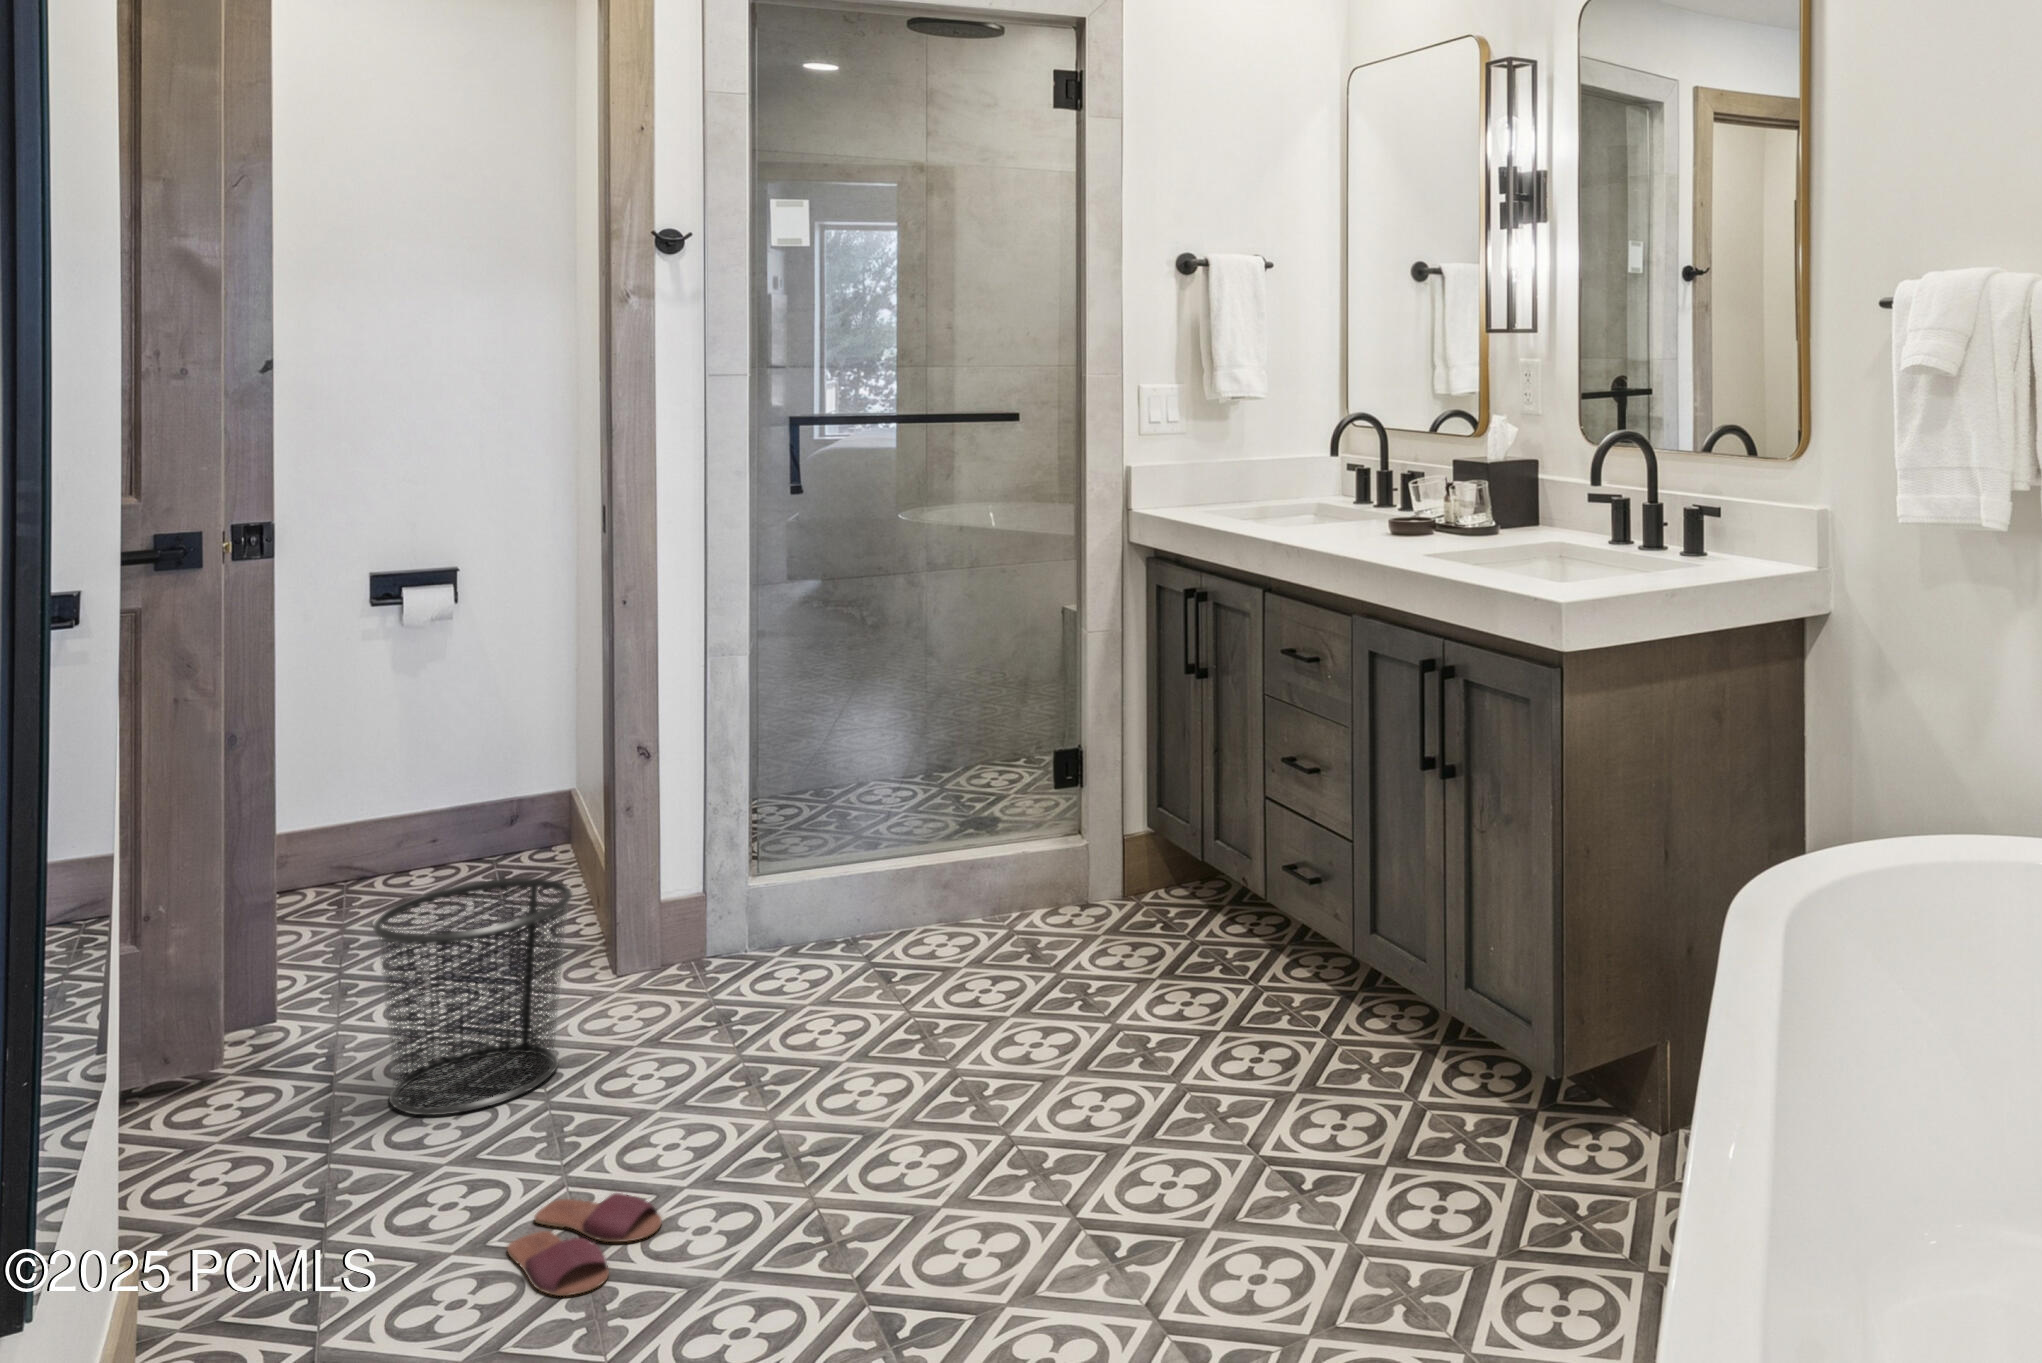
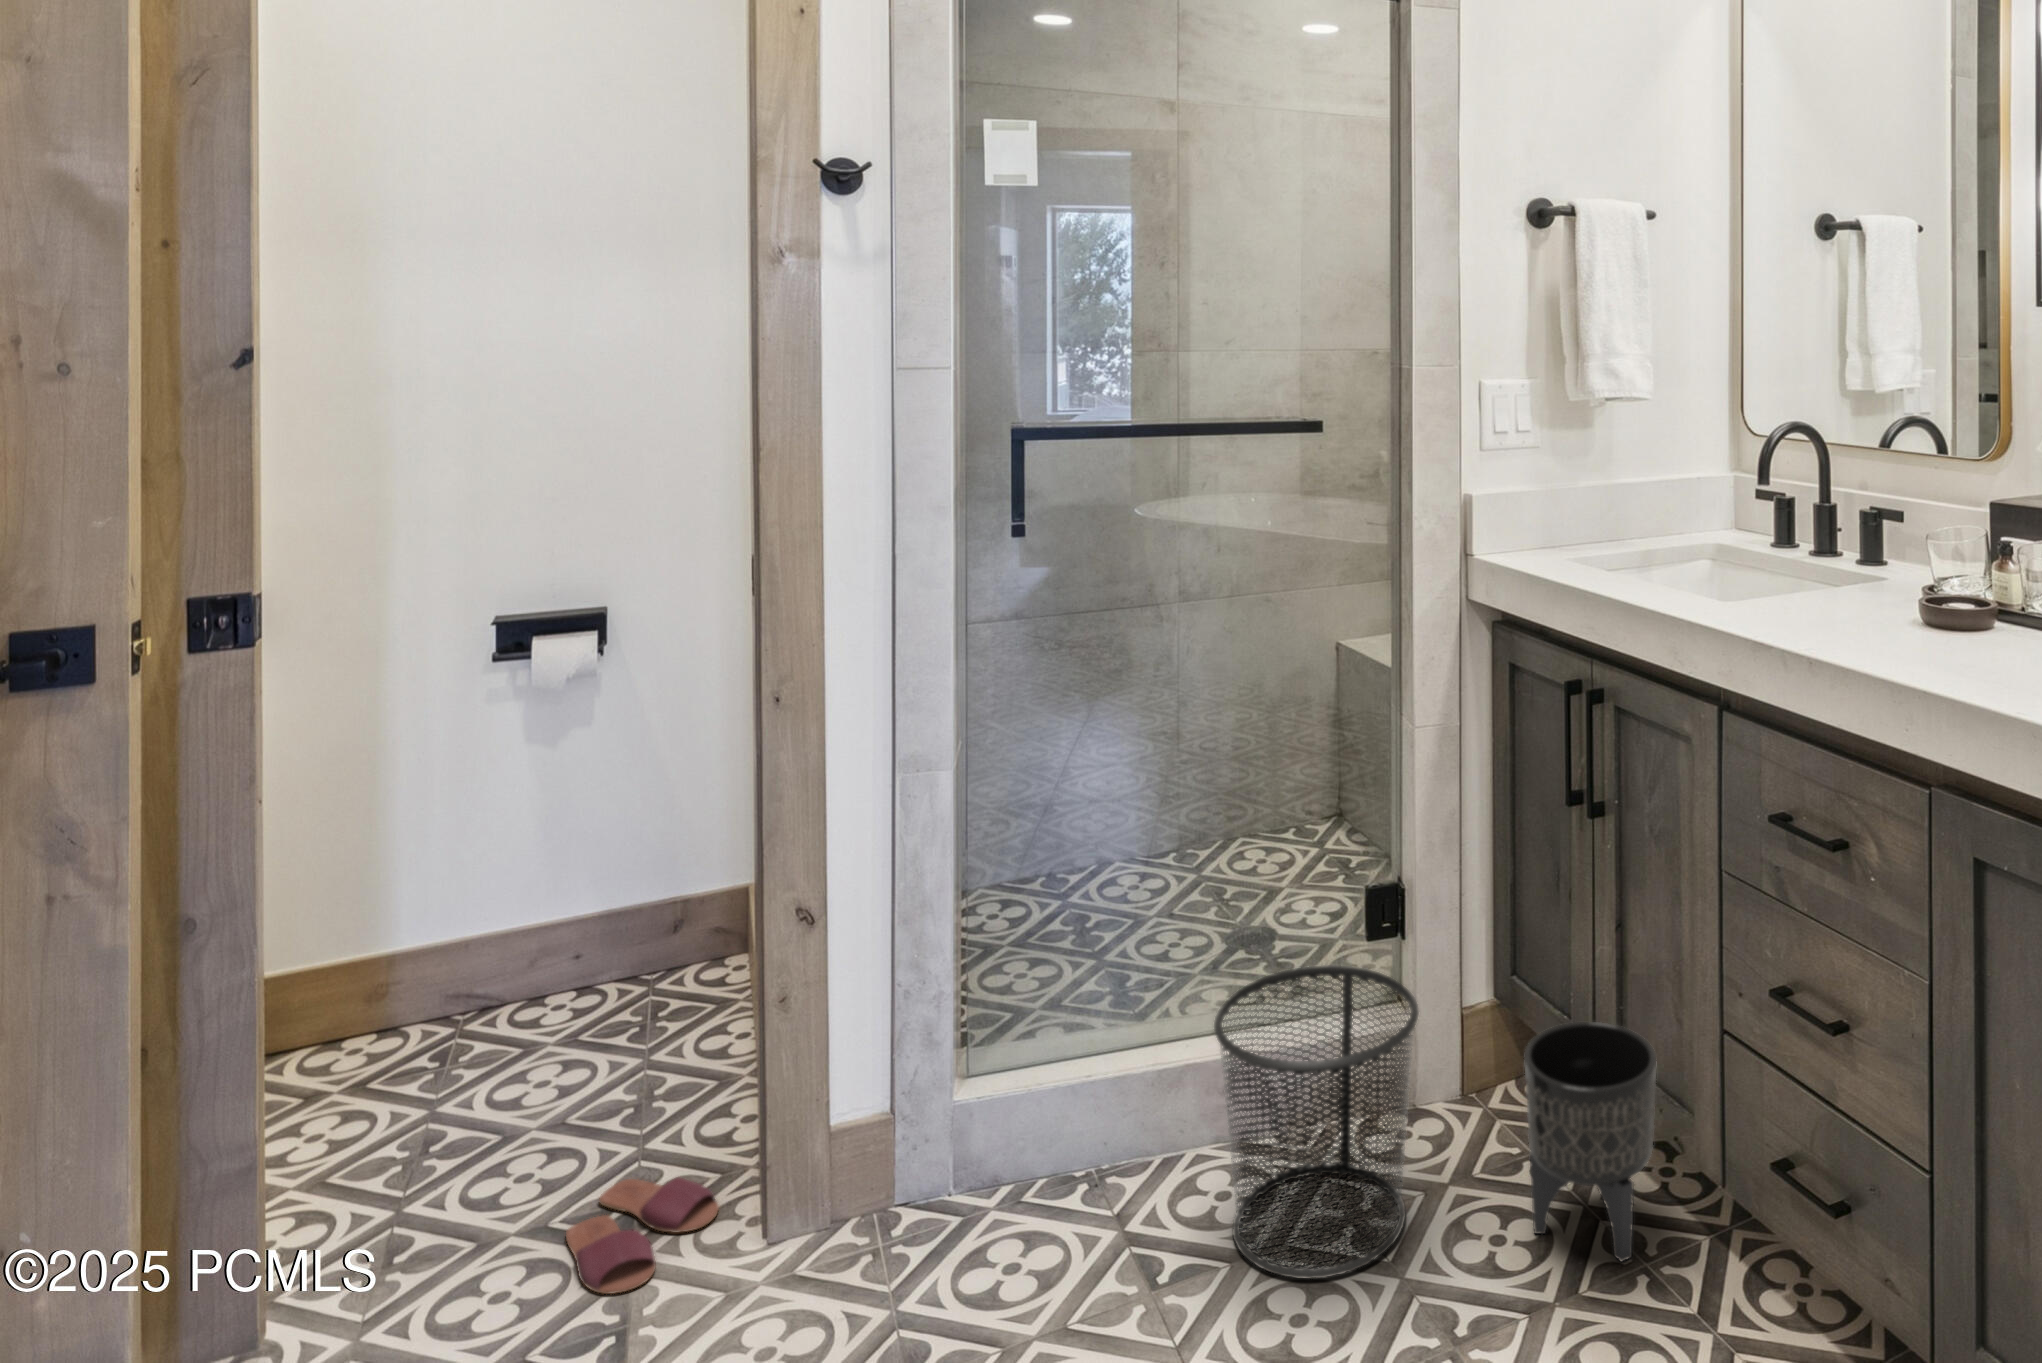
waste bin: present [373,878,572,1115] -> present [1214,965,1419,1279]
planter: none [1463,1003,1586,1219] -> present [1525,1022,1657,1261]

